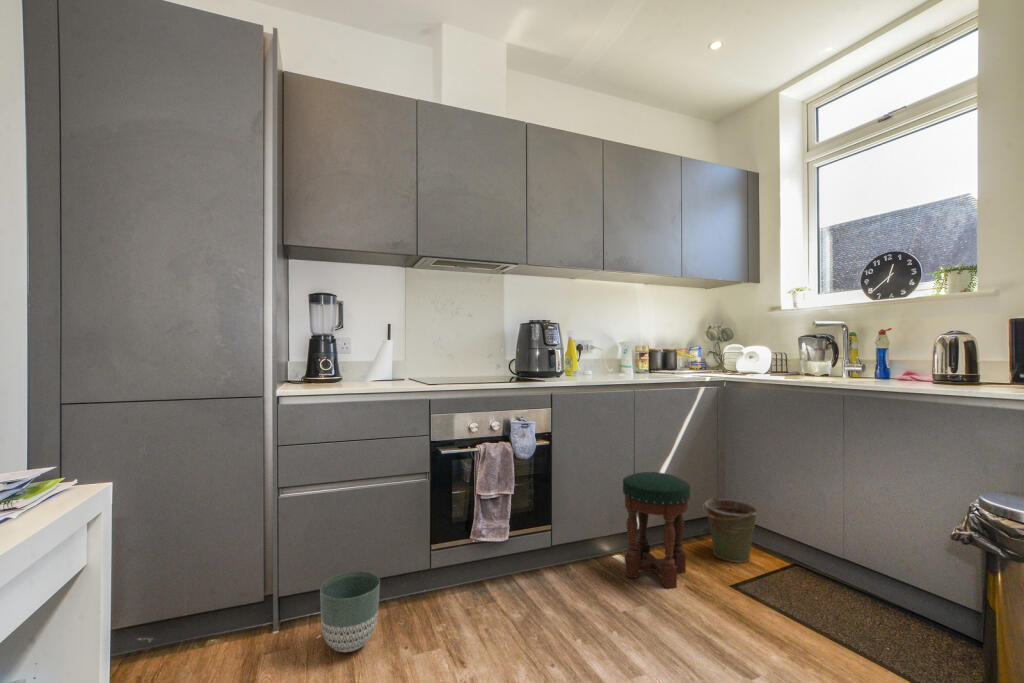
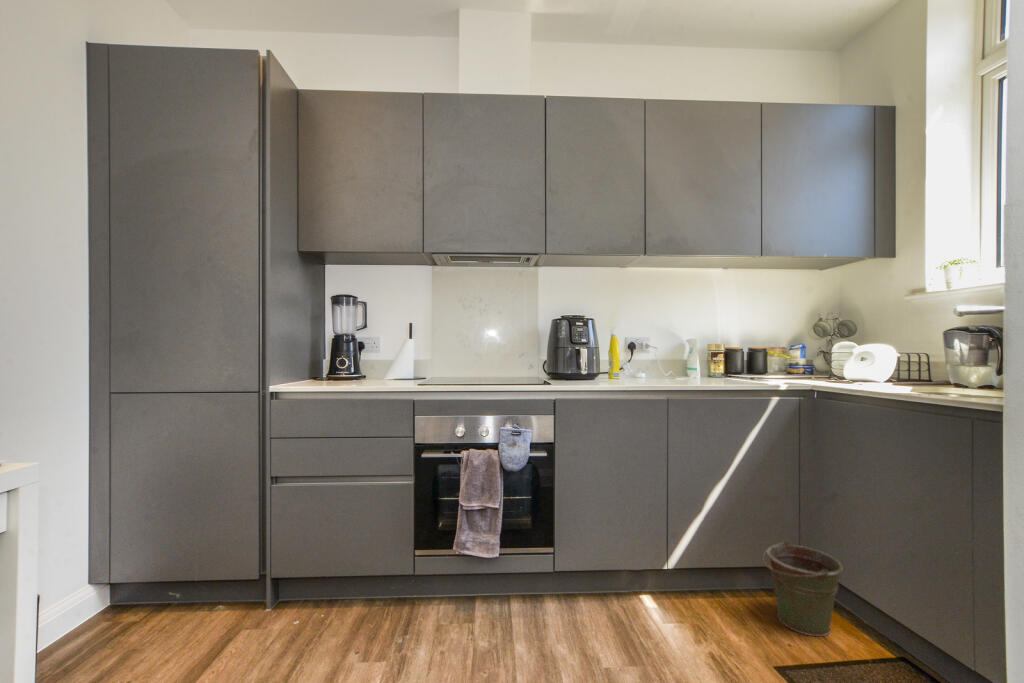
stool: present [623,472,690,588] -> none [638,499,724,652]
planter: present [320,571,380,652] -> none [279,566,340,647]

